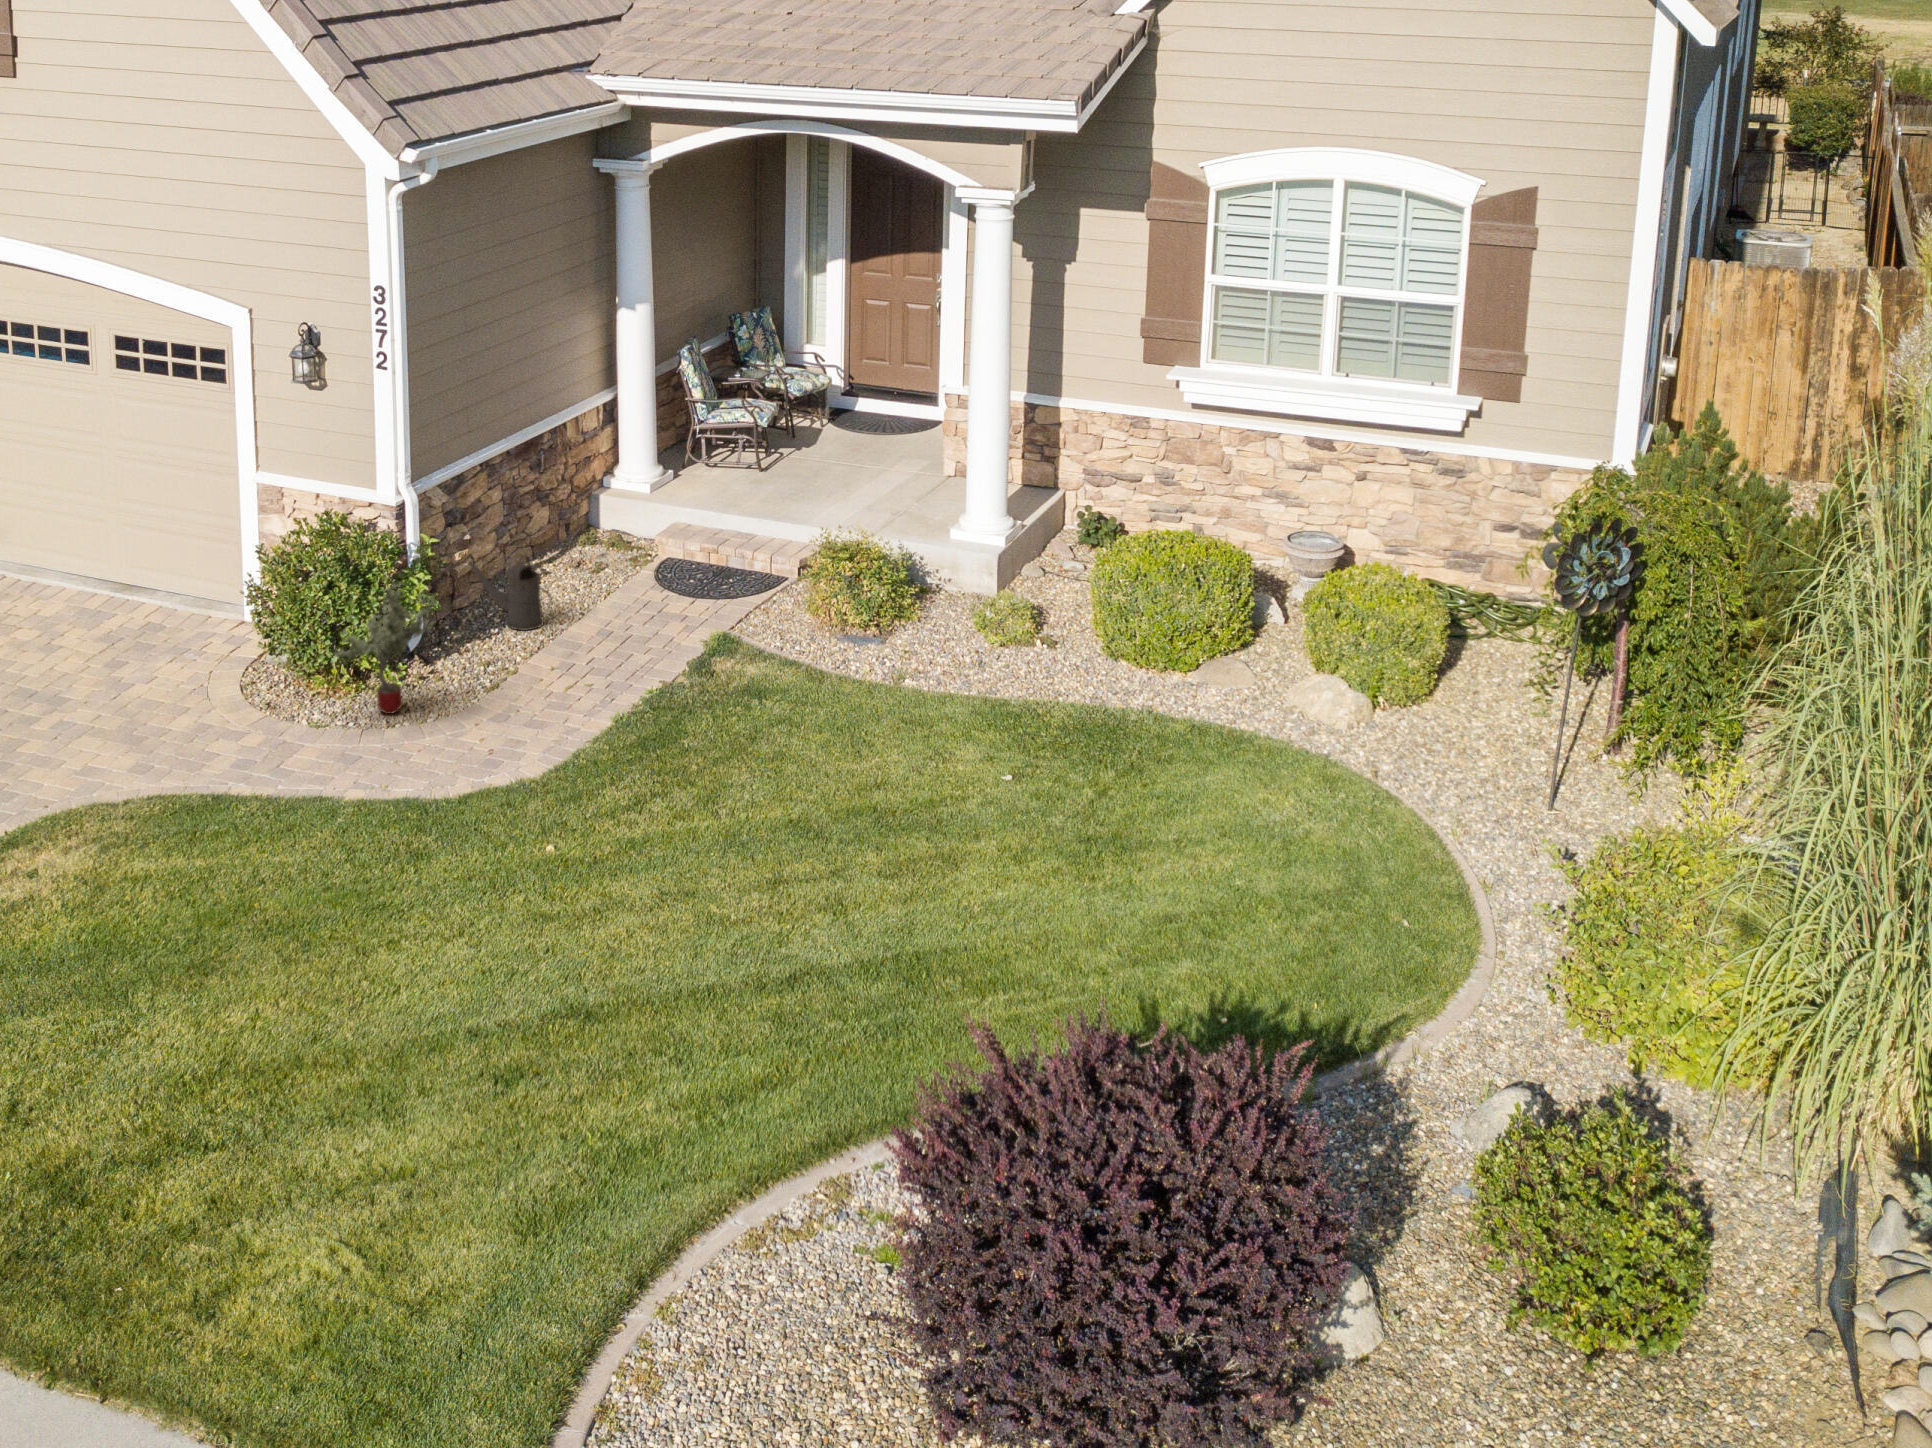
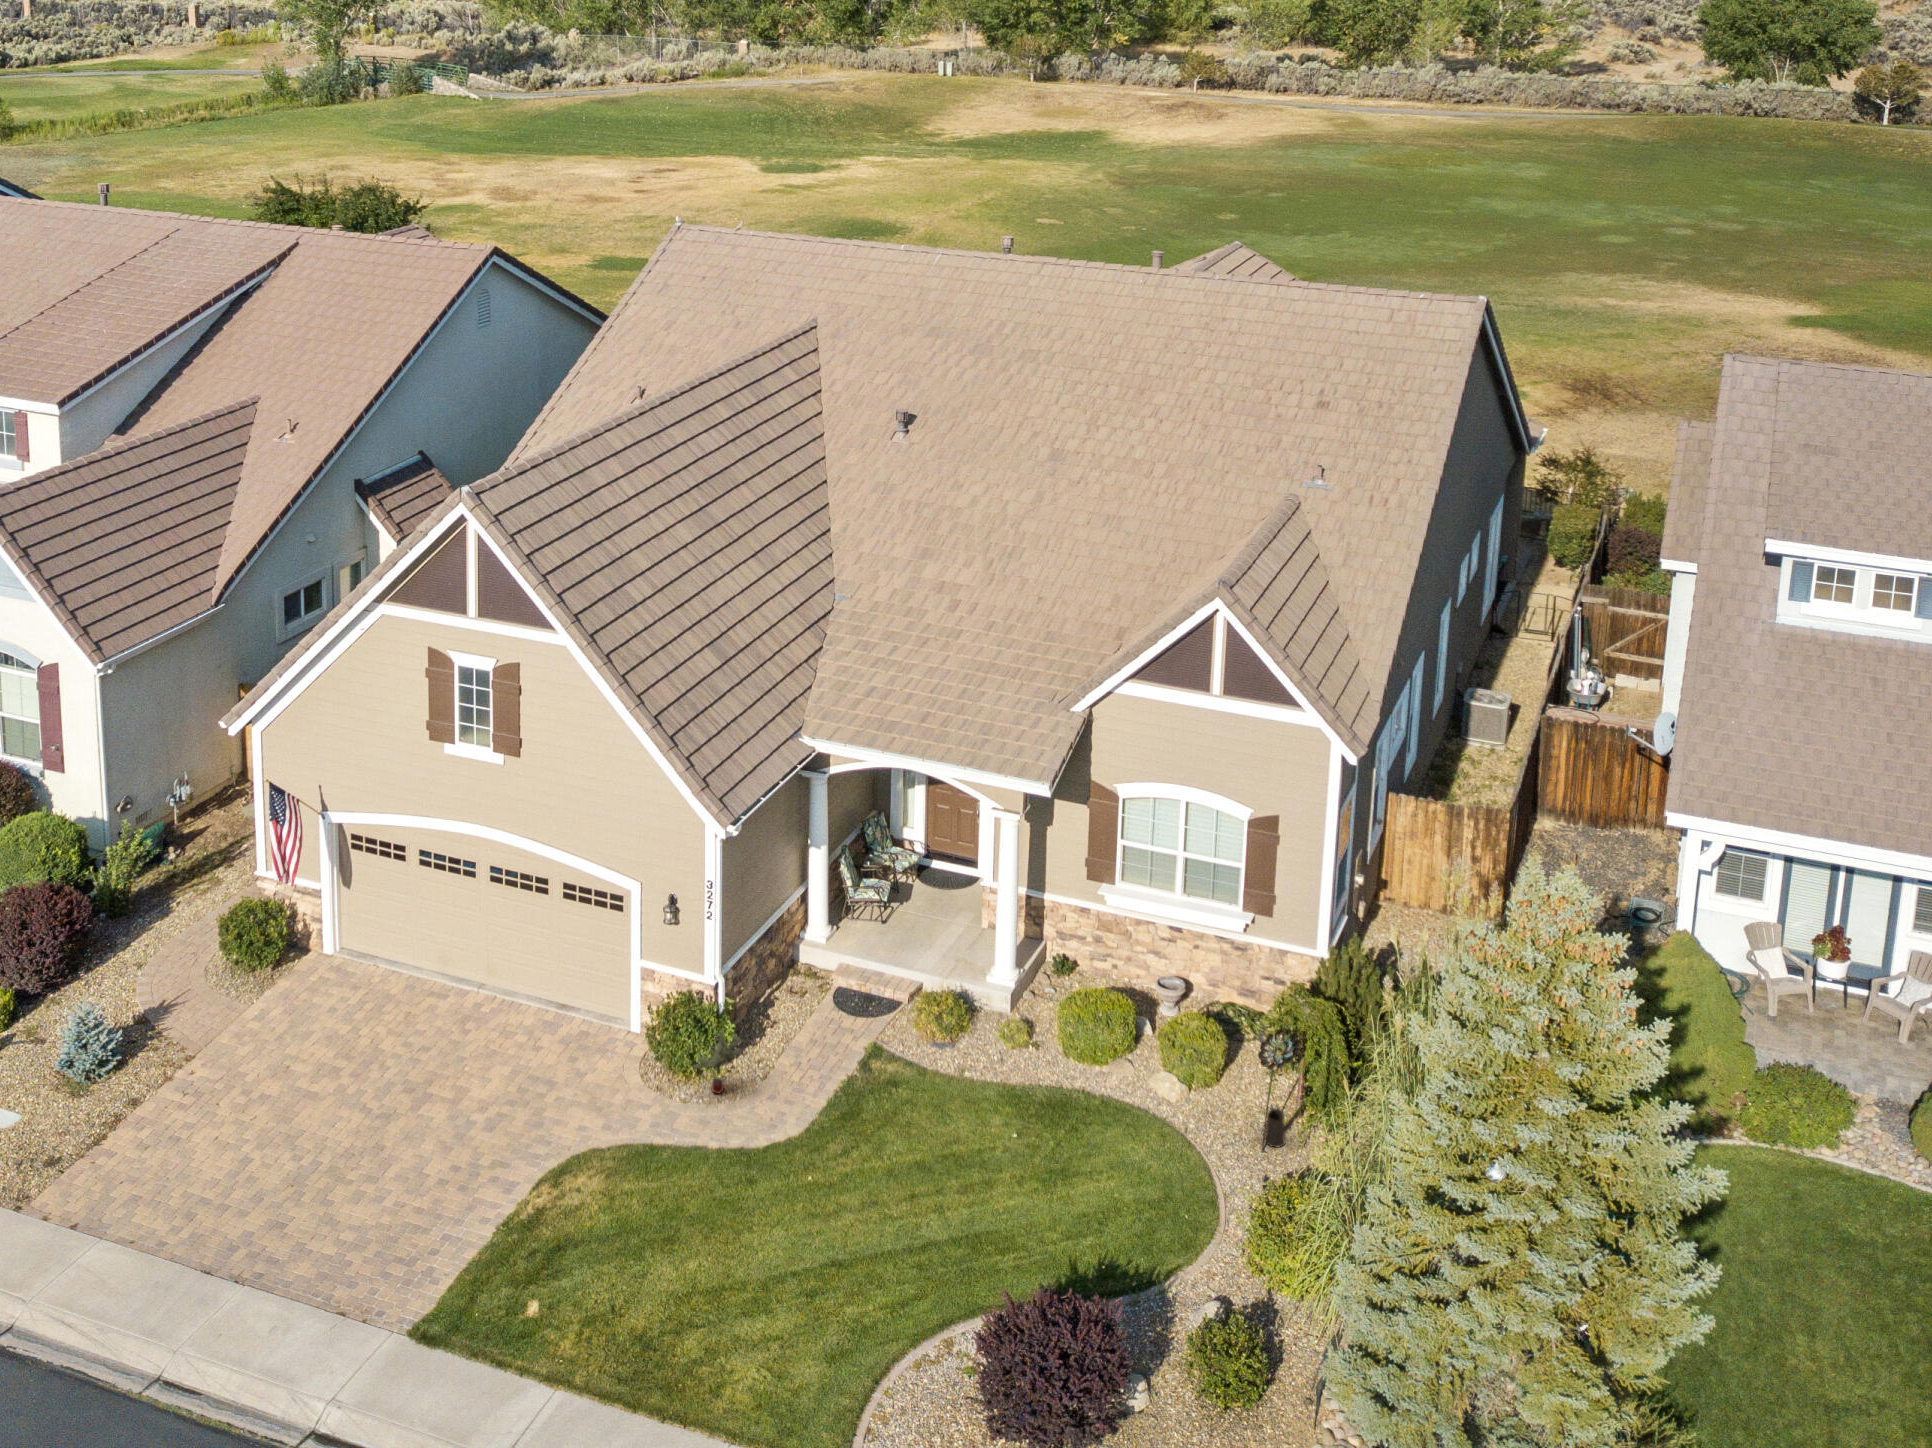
watering can: present [469,555,552,631] -> present [1262,1104,1304,1147]

